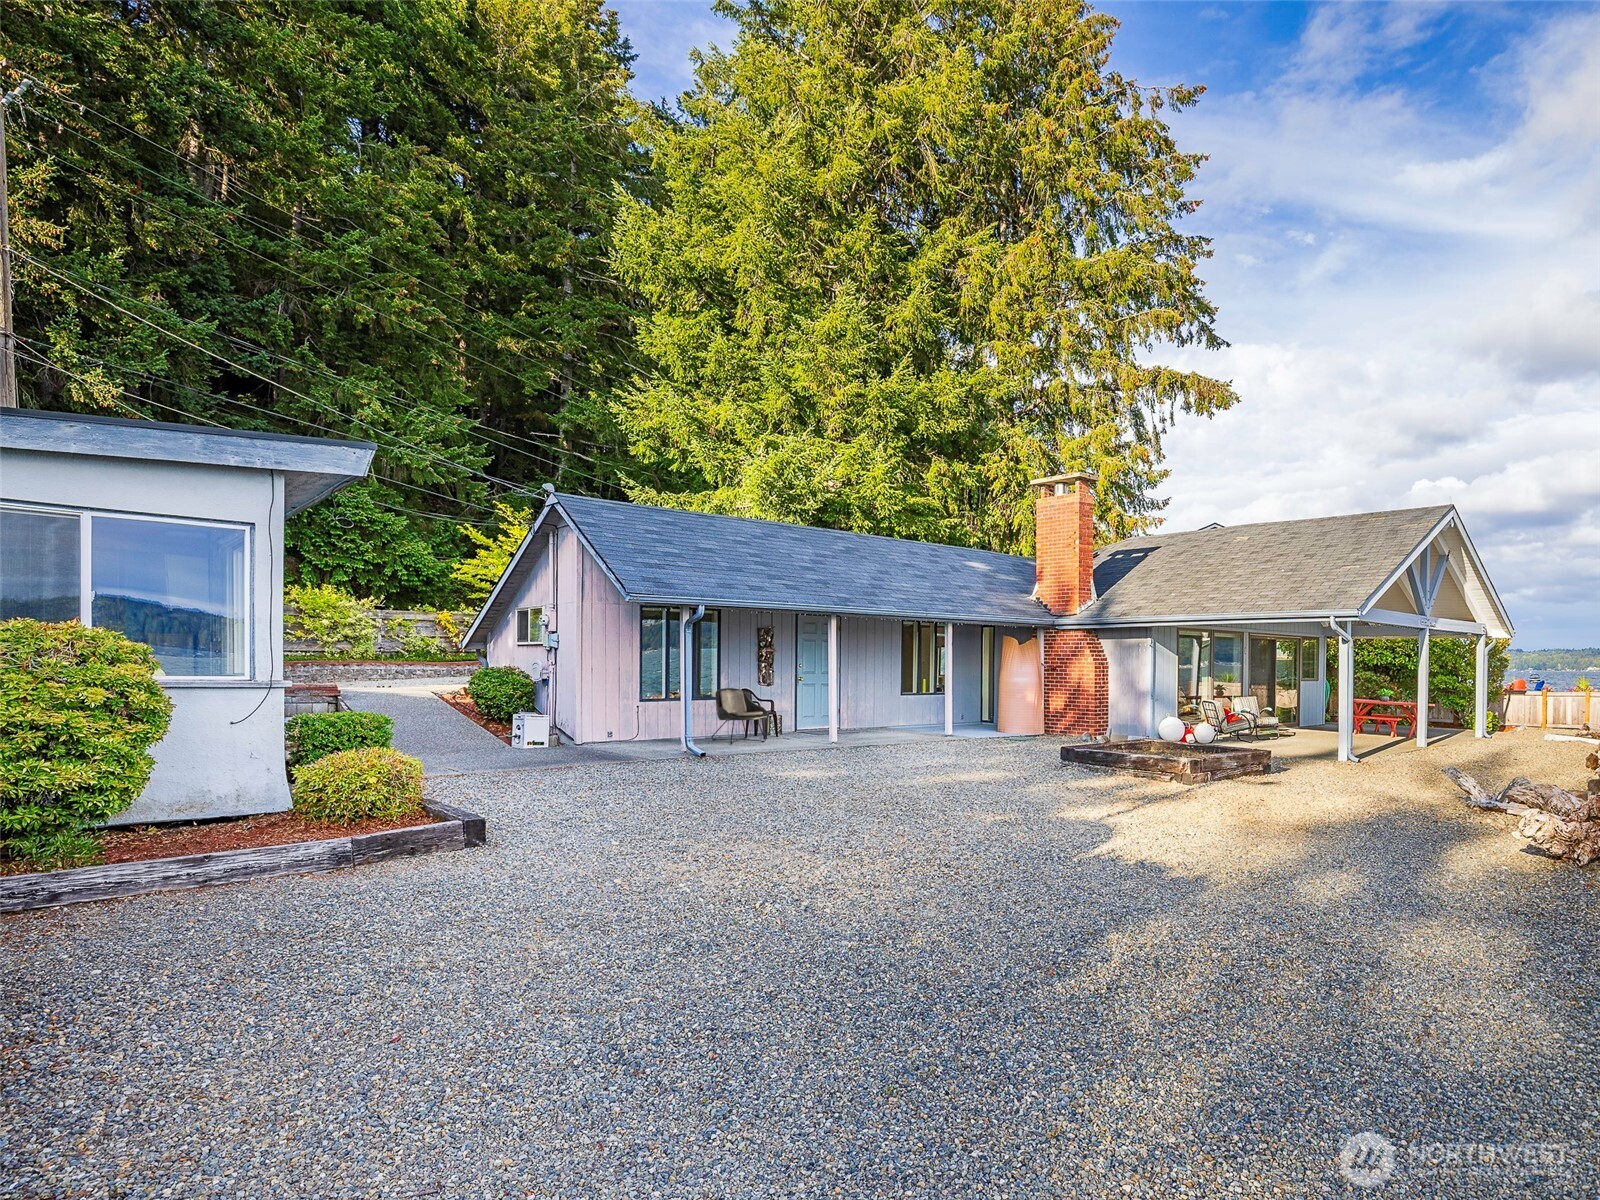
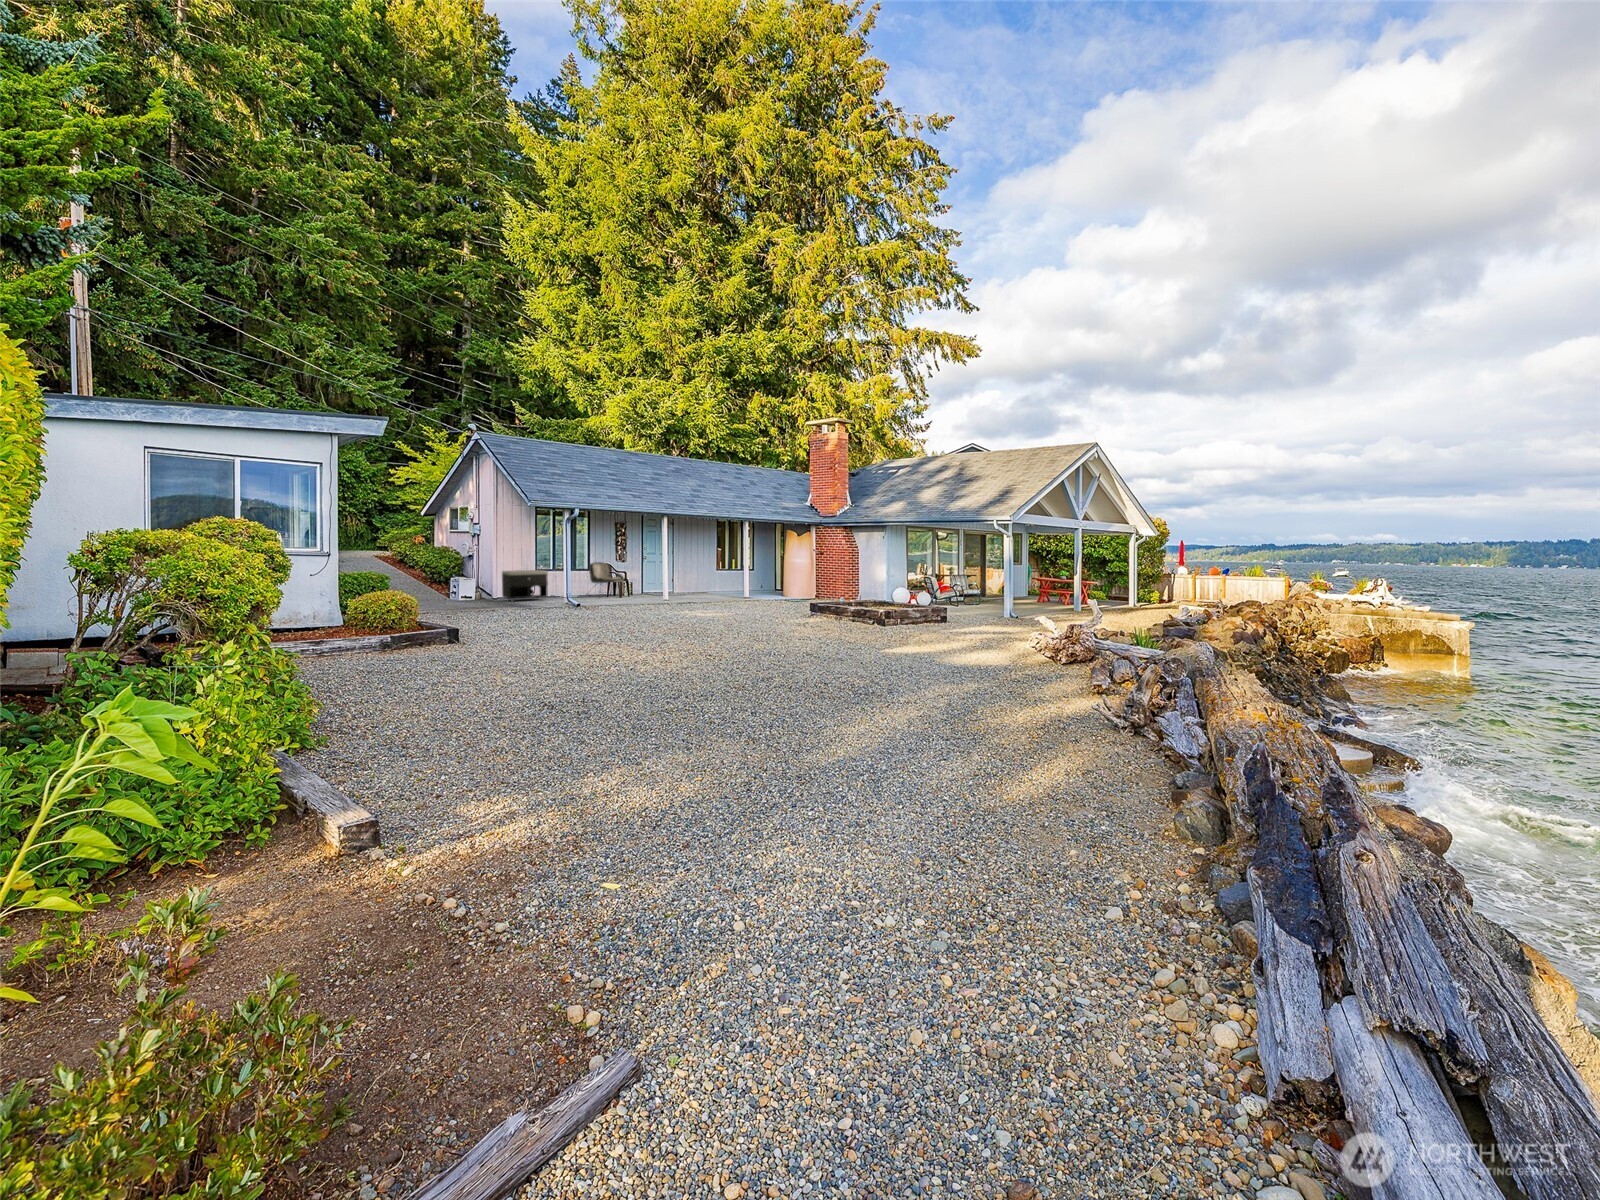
storage bench: none [586,700,655,750] -> present [502,570,548,600]

